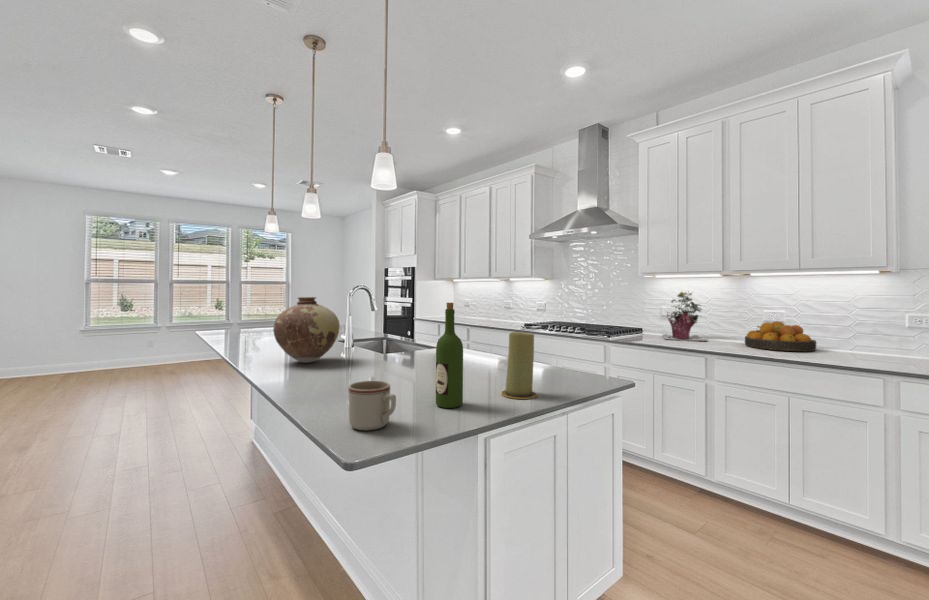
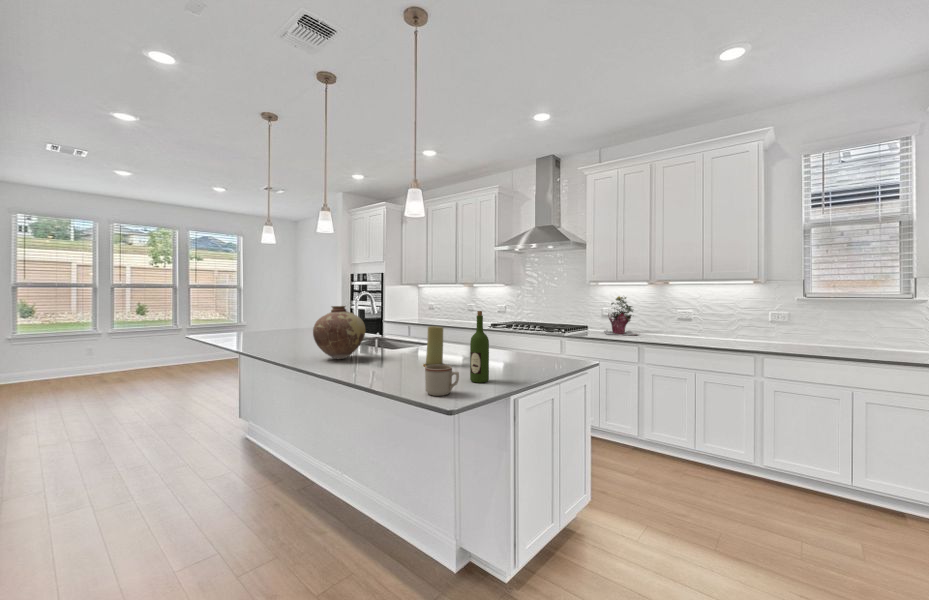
fruit bowl: present [745,321,816,351] -> none [665,319,713,341]
candle: present [502,332,537,399] -> present [424,326,445,366]

